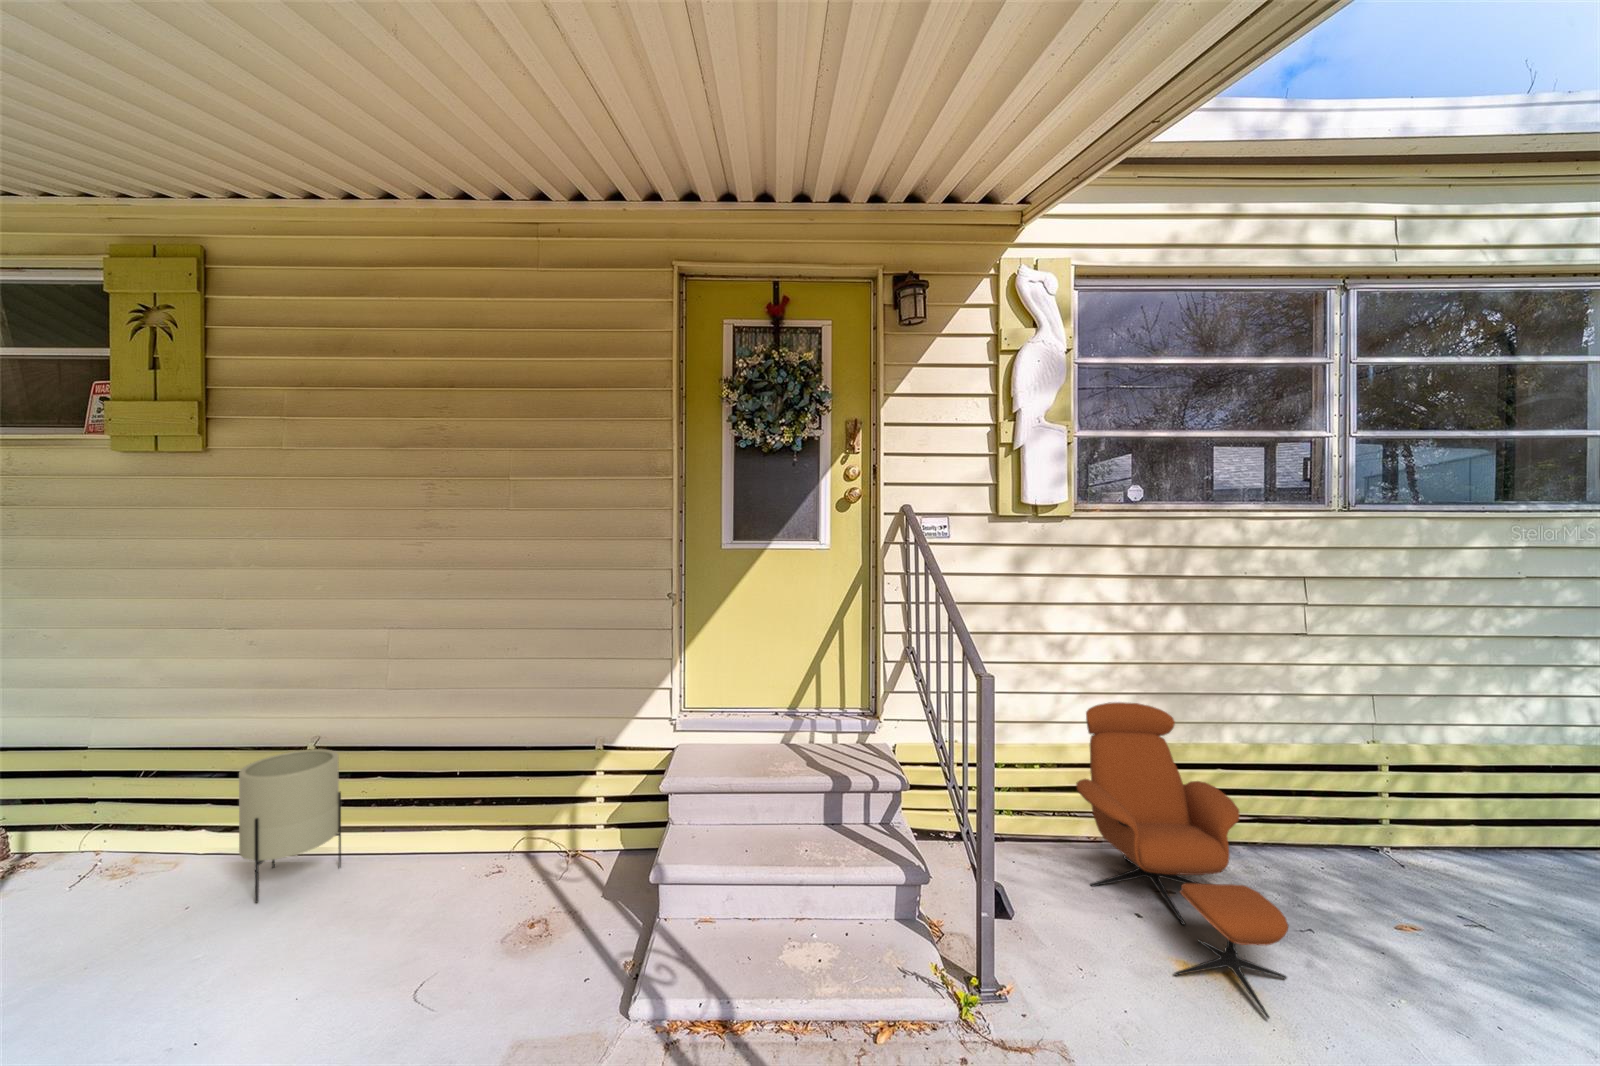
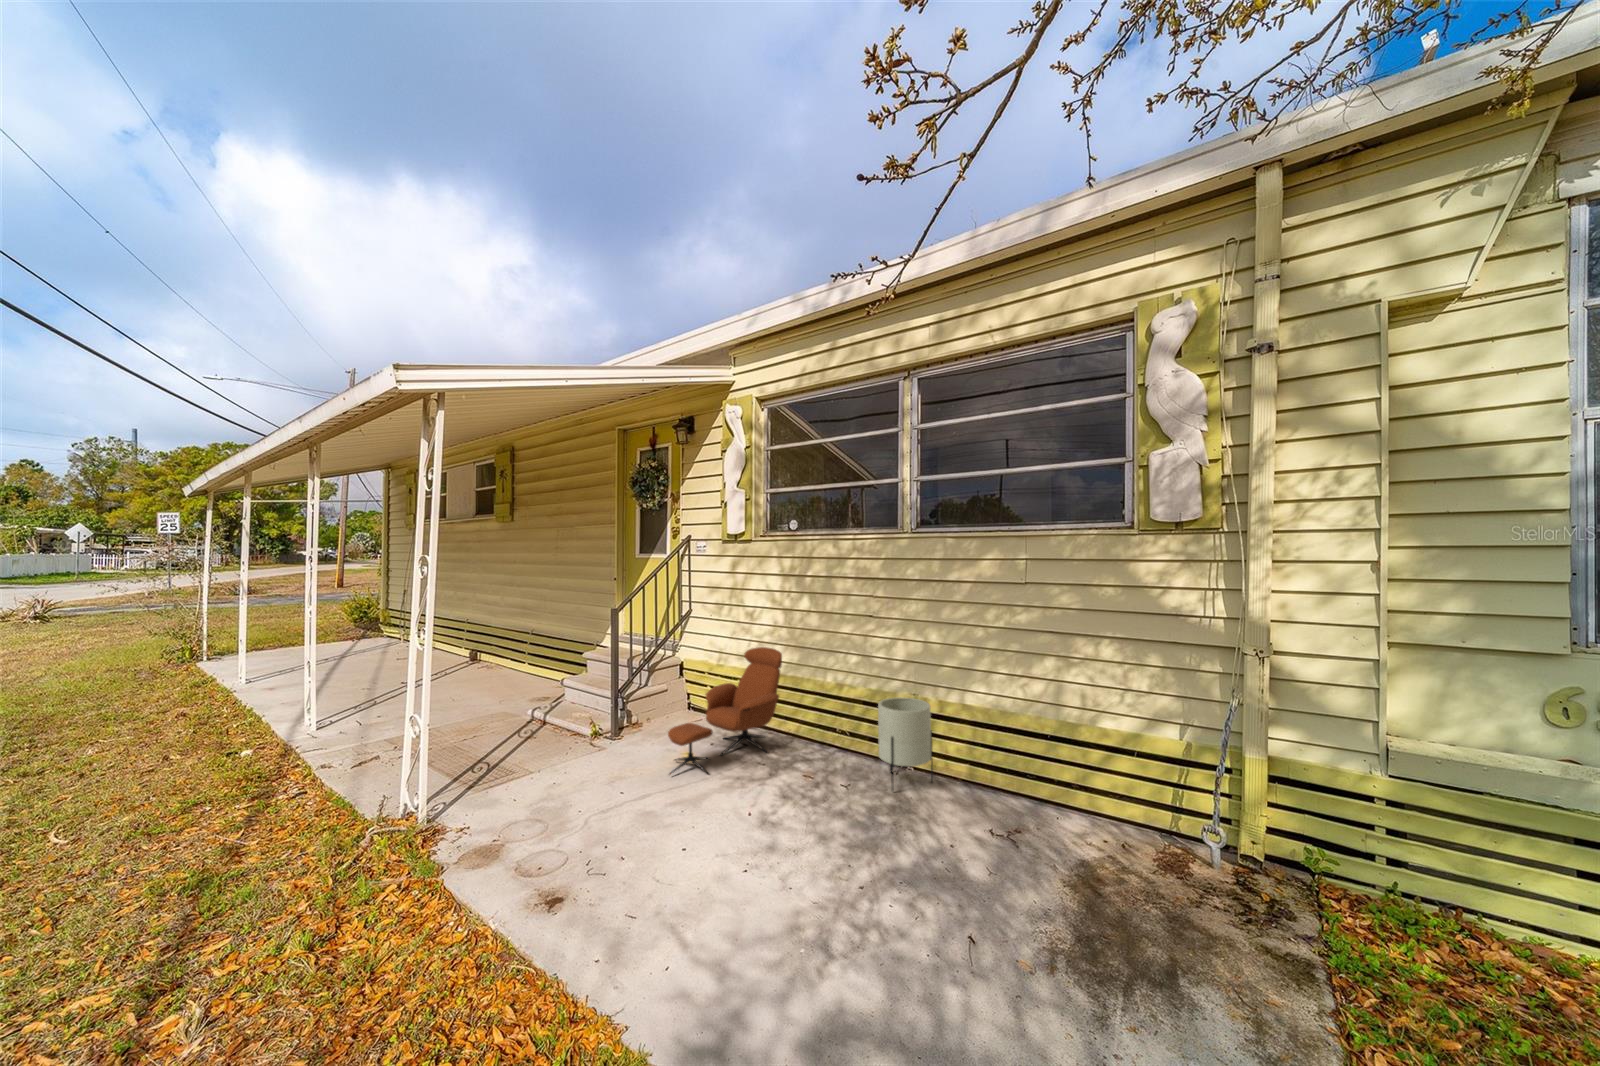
planter: present [239,749,341,903] -> present [878,697,933,786]

